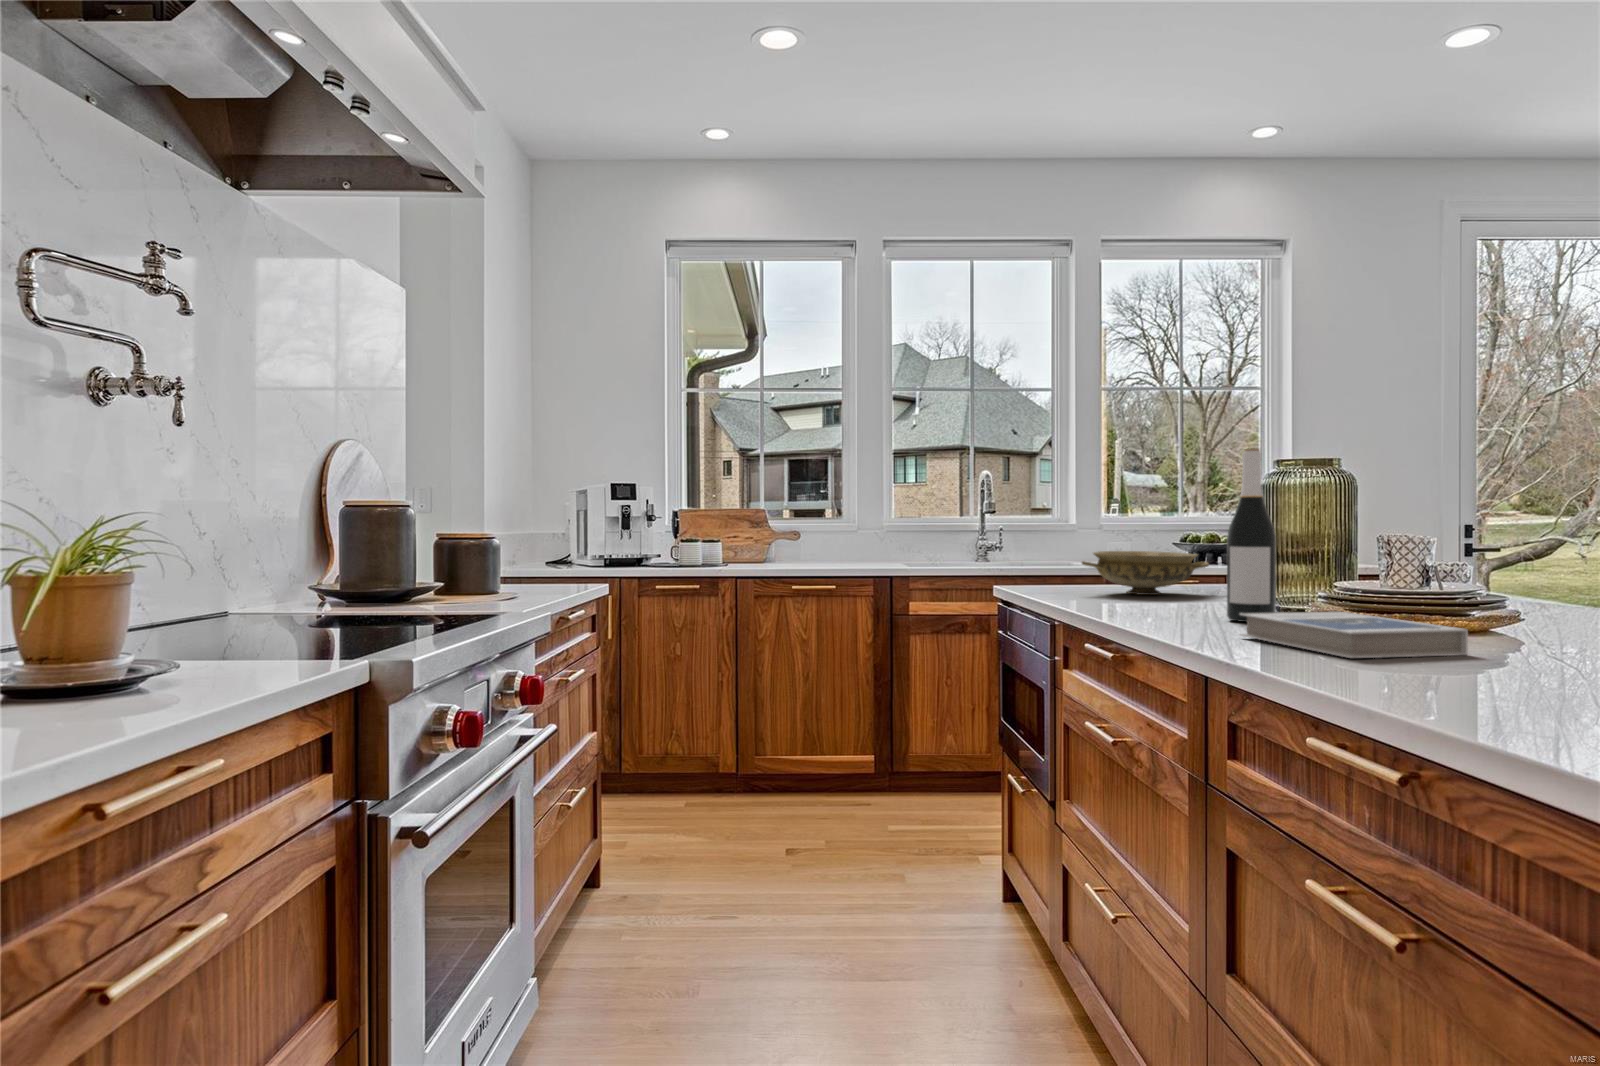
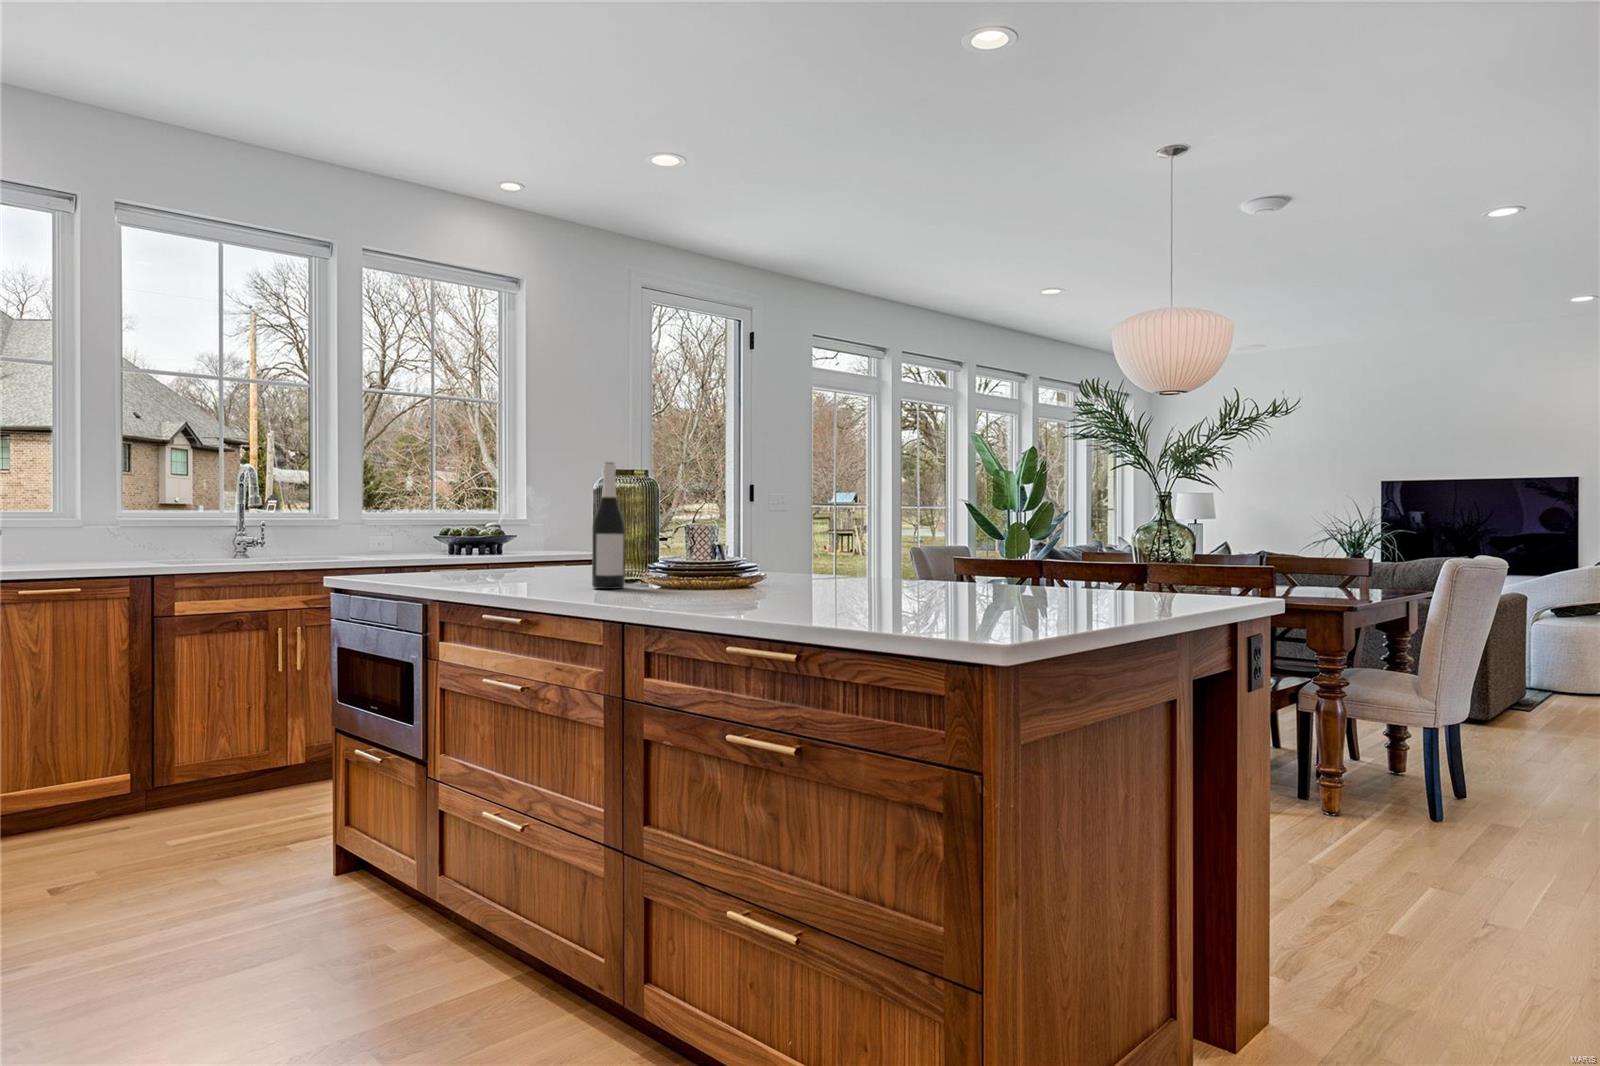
ceramic bowl: present [1082,551,1209,595] -> none [434,540,535,577]
hardback book: present [1240,611,1468,658] -> none [627,576,761,602]

